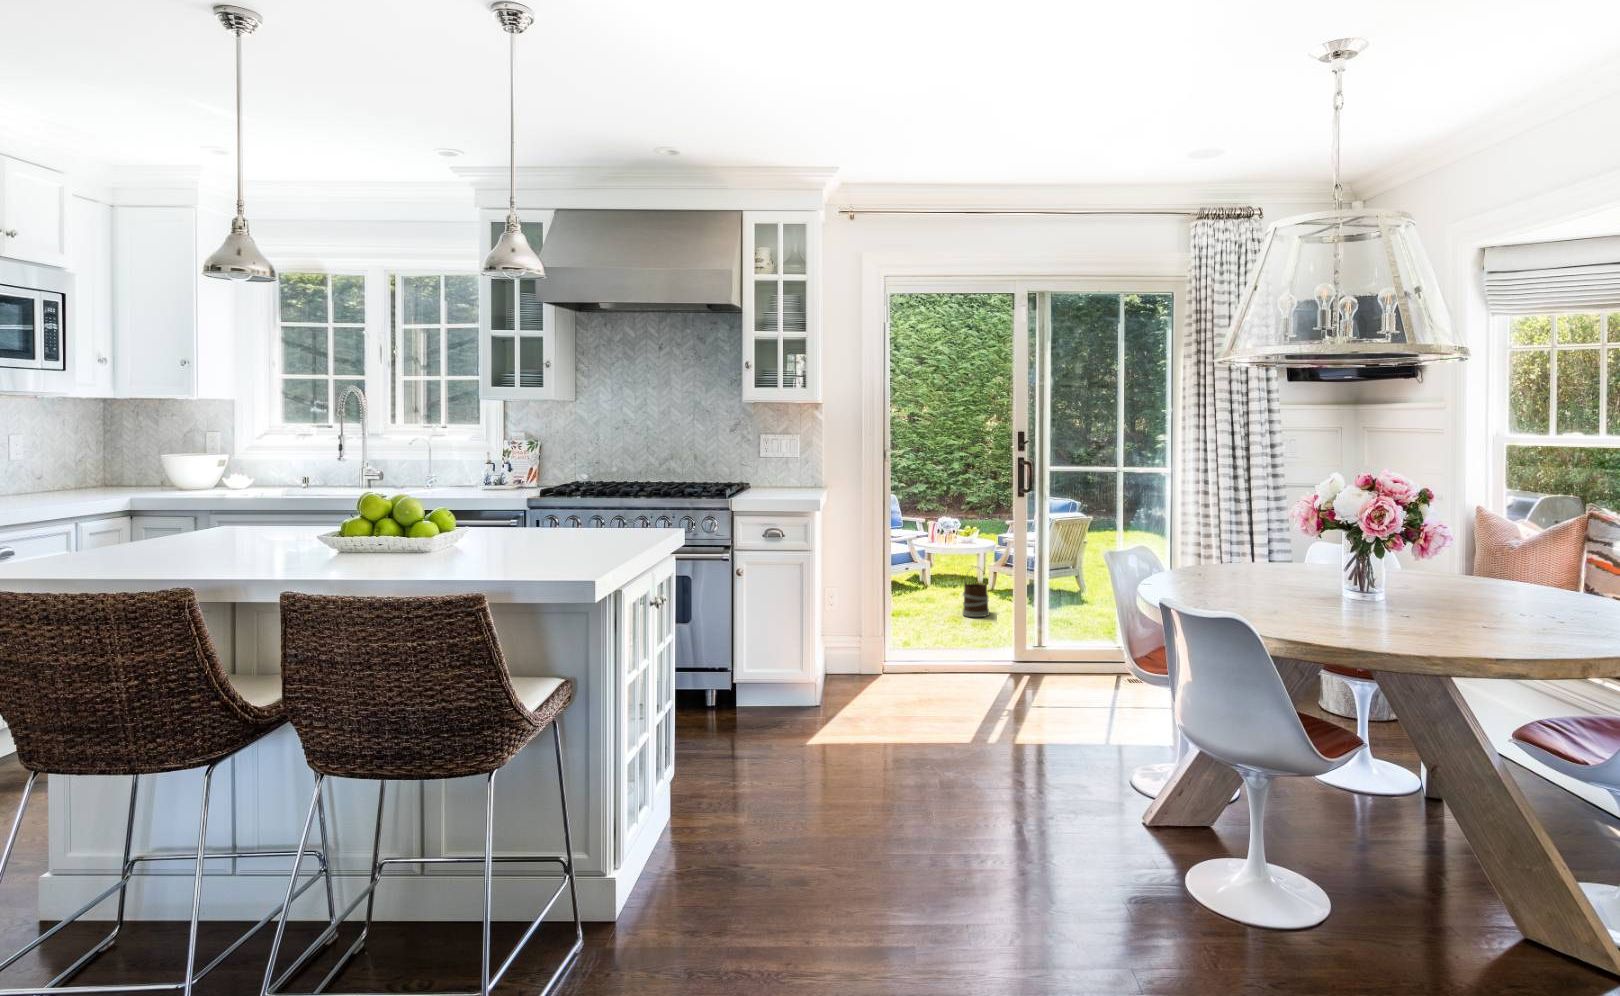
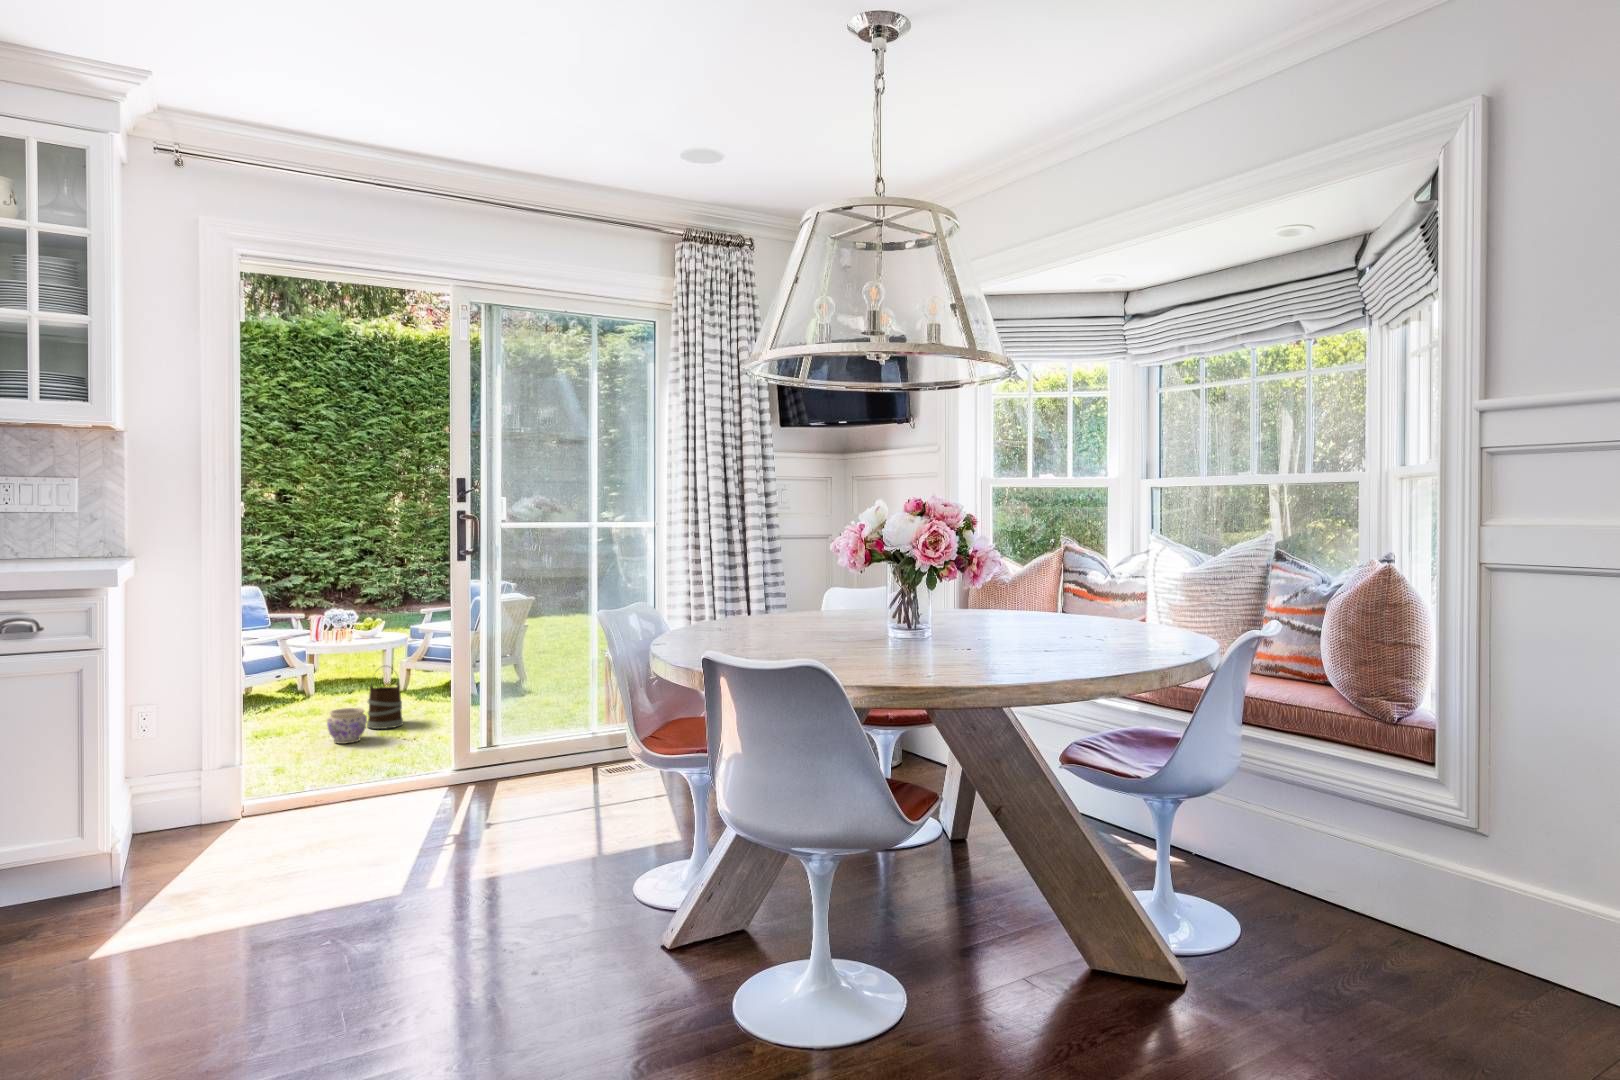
planter: none [932,599,960,627] -> present [327,708,367,744]

